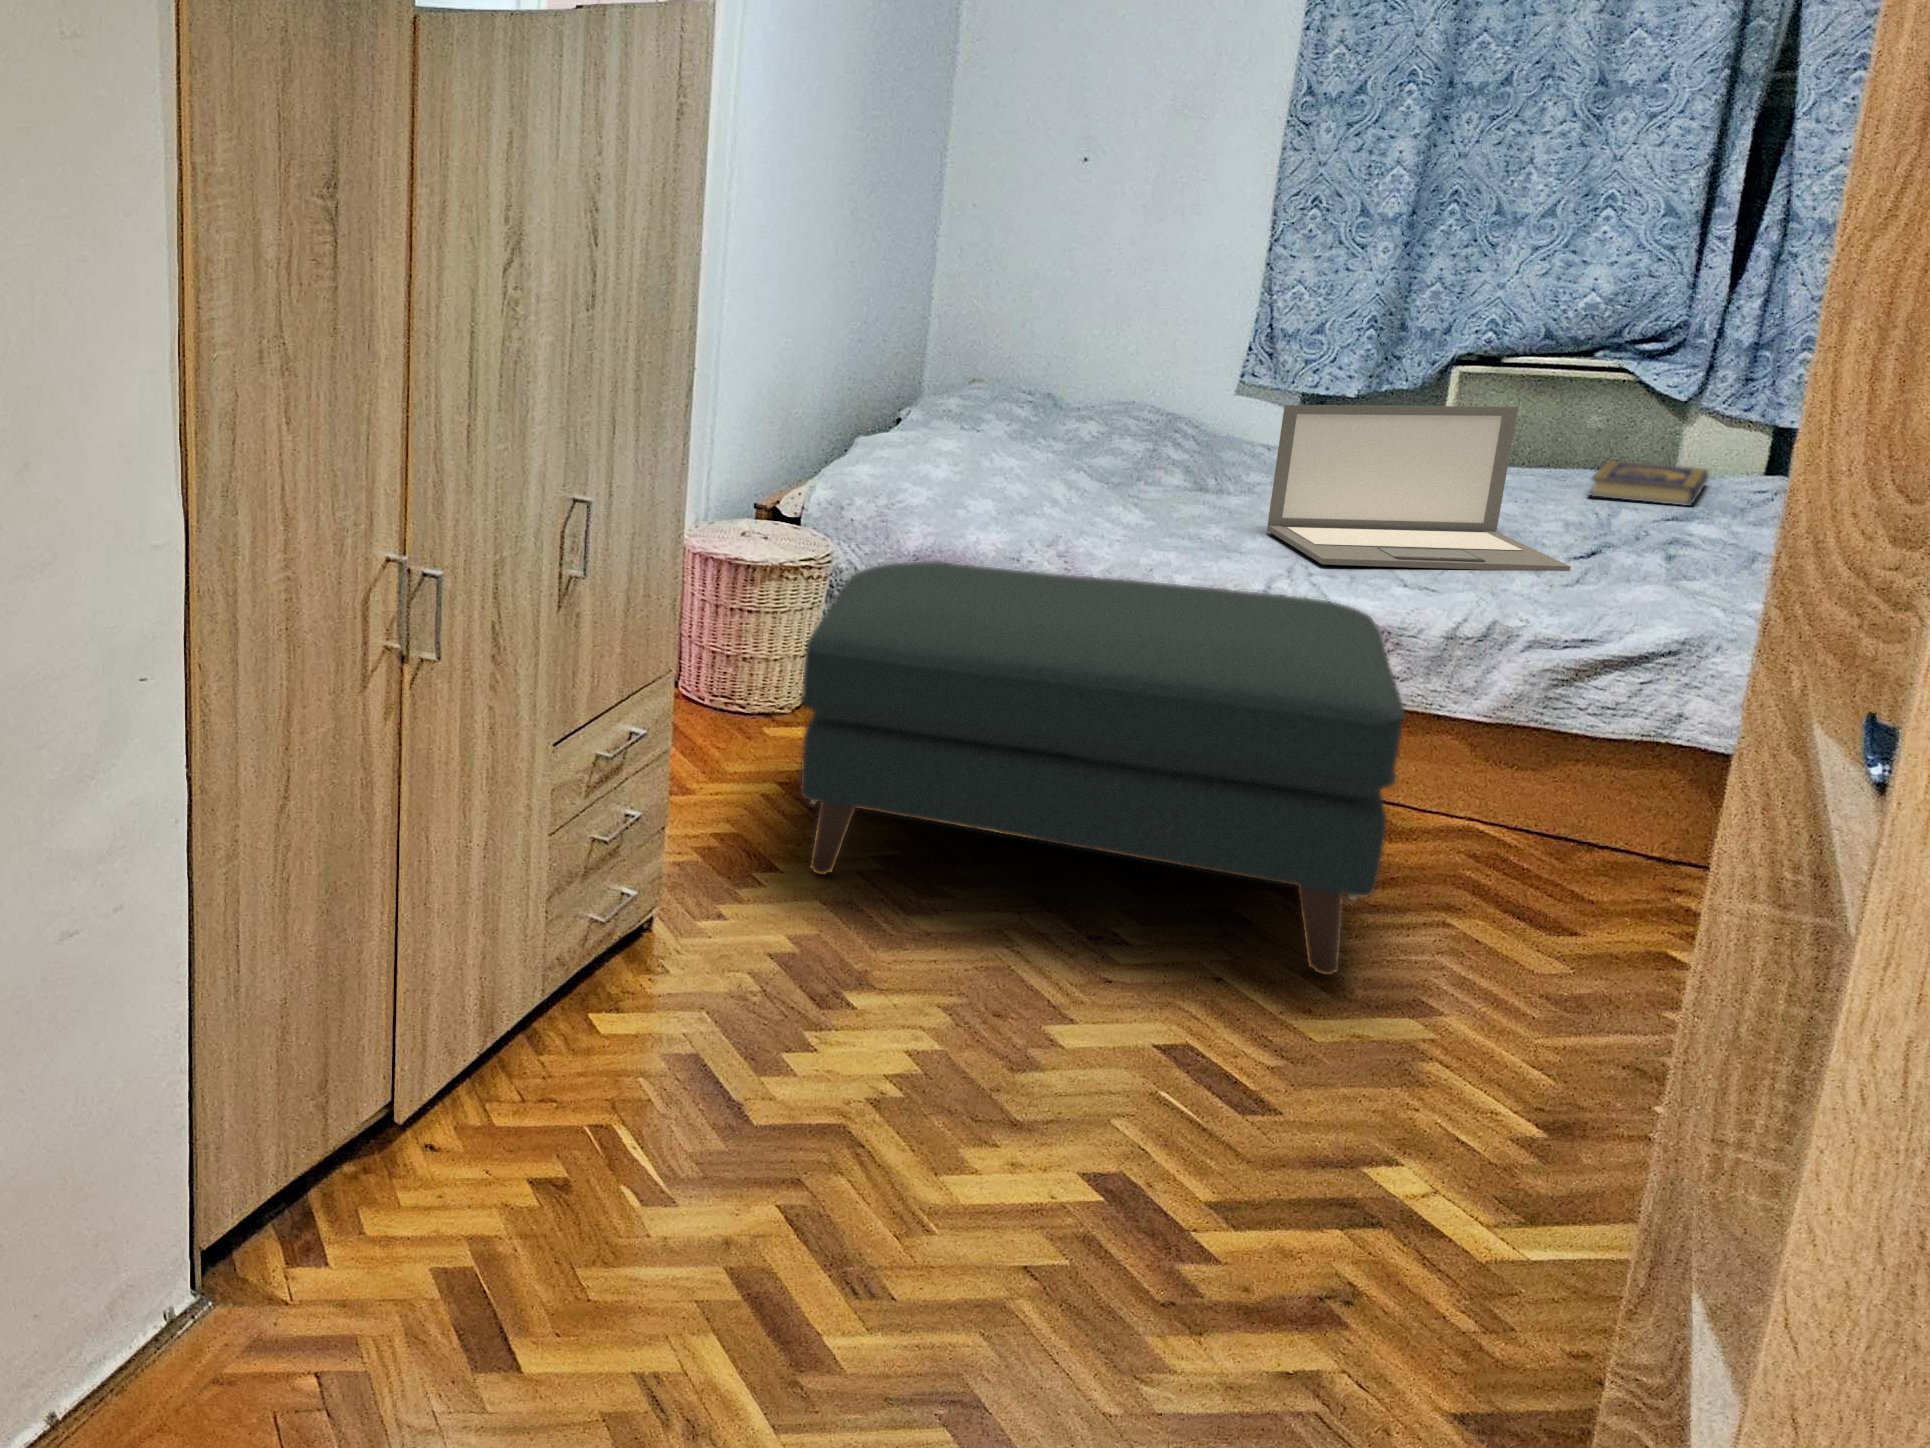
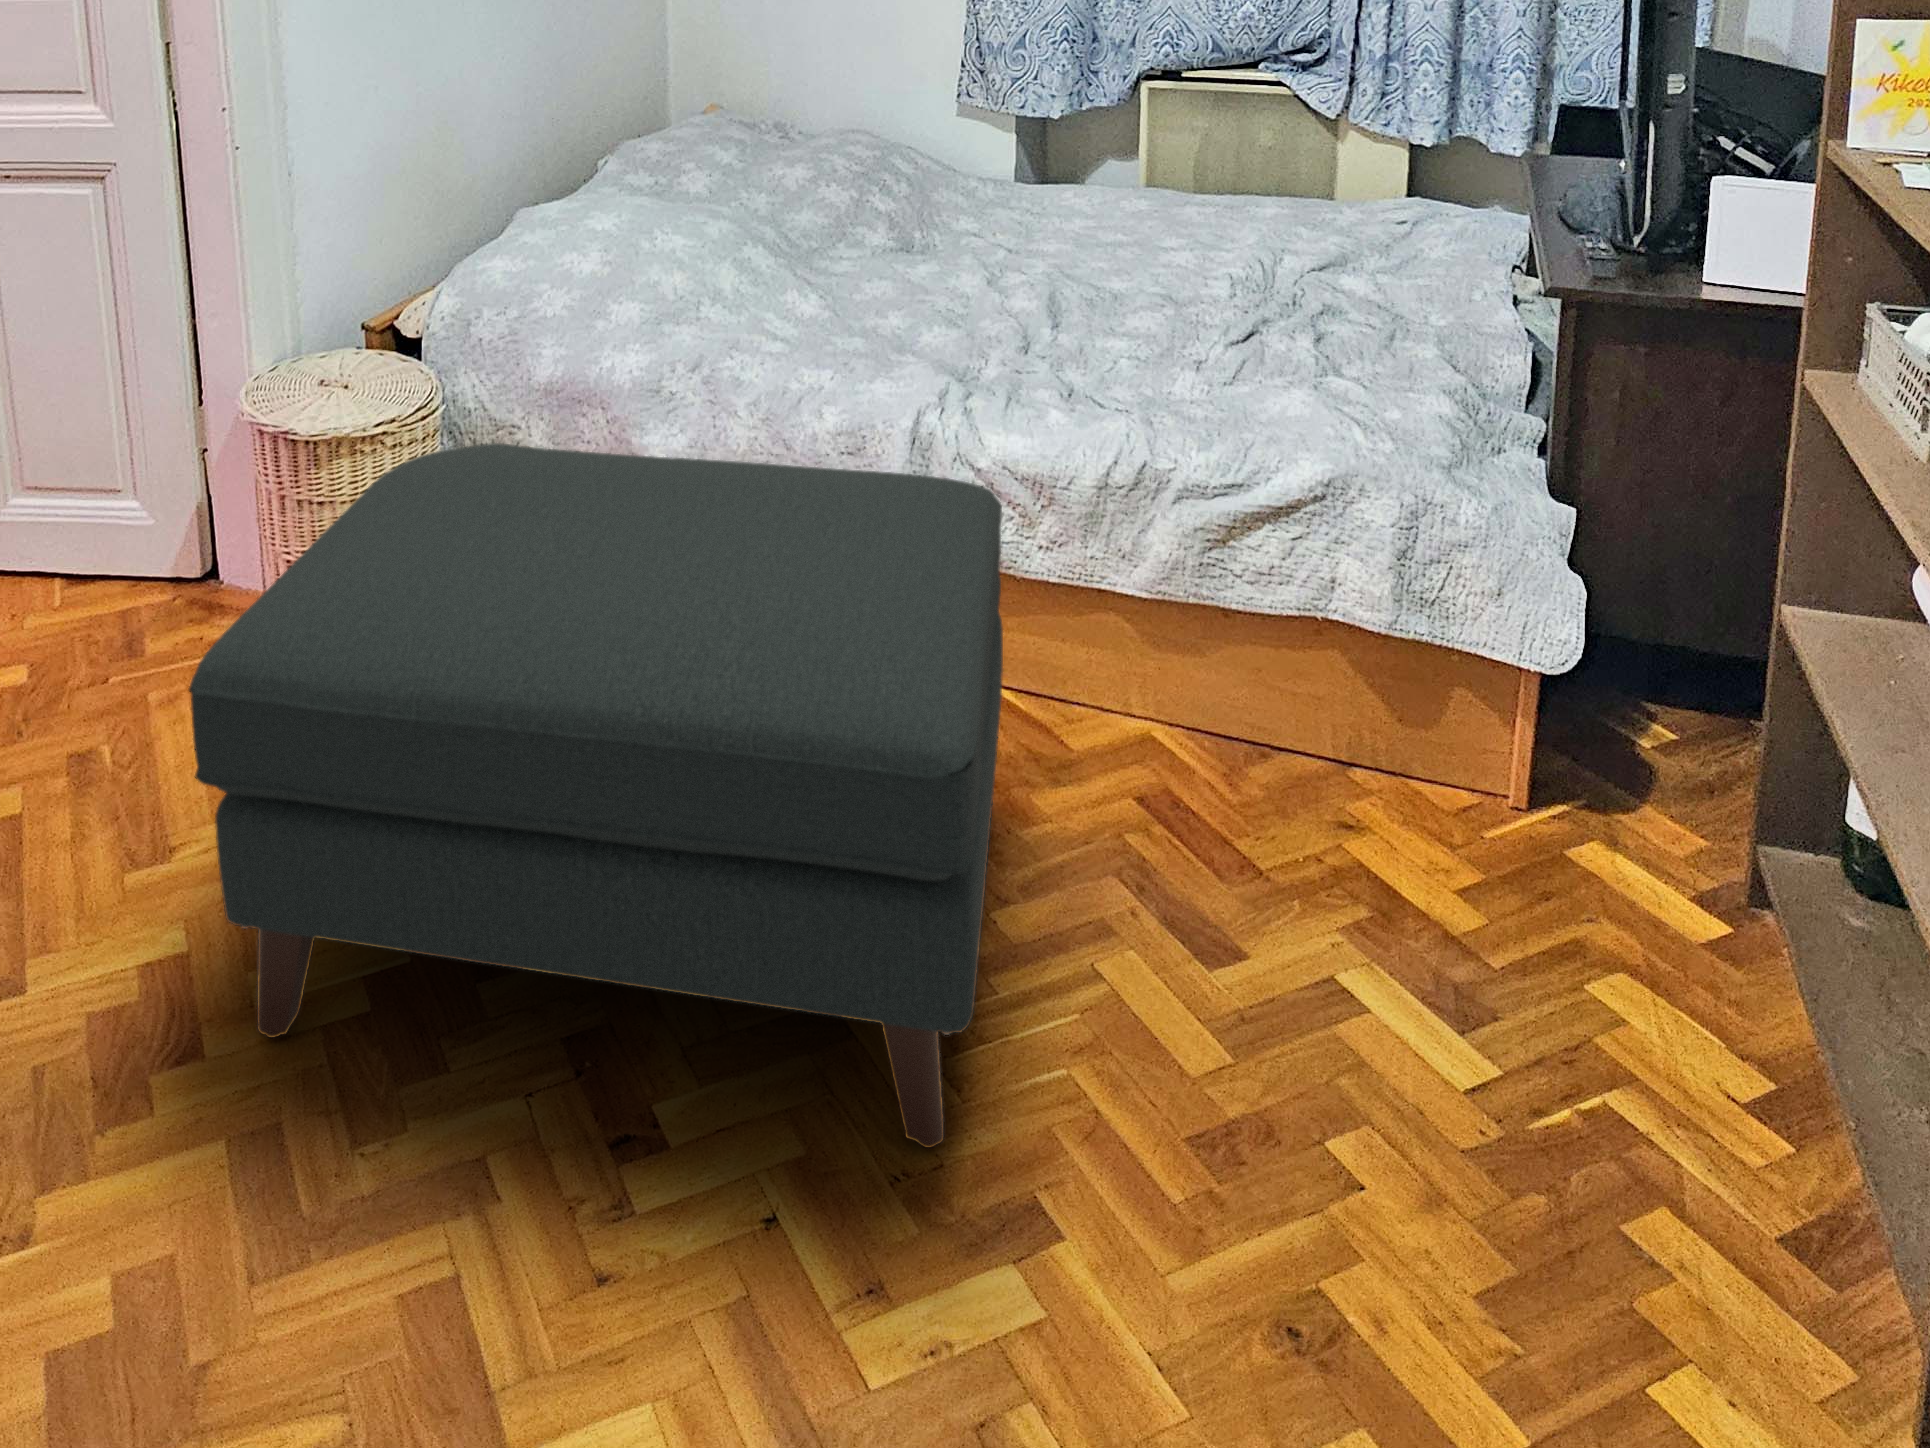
laptop: present [1267,405,1571,571] -> none [940,154,1228,381]
book: present [1589,461,1708,506] -> none [1258,188,1362,246]

